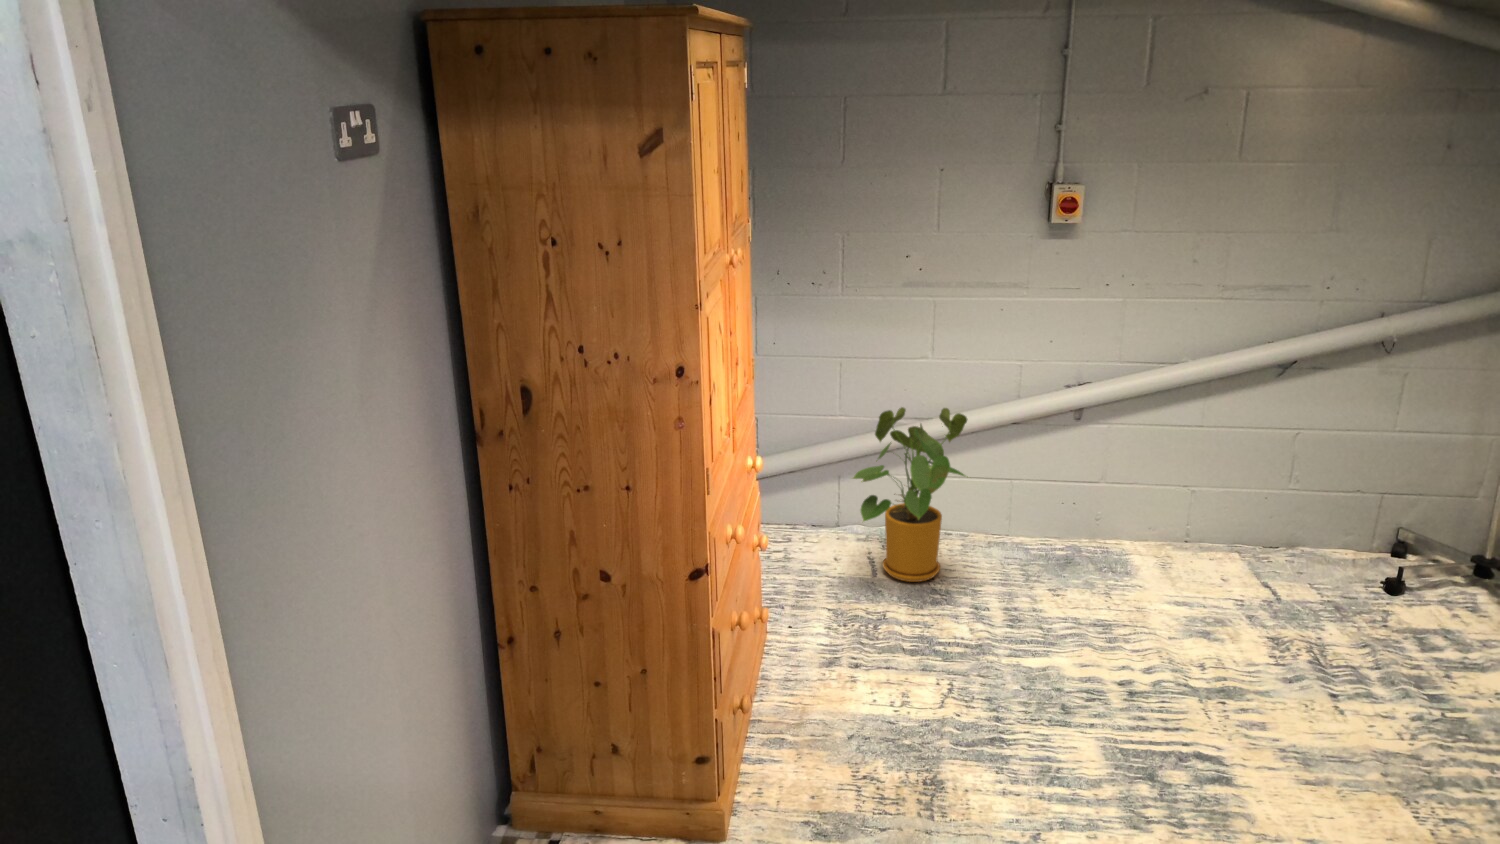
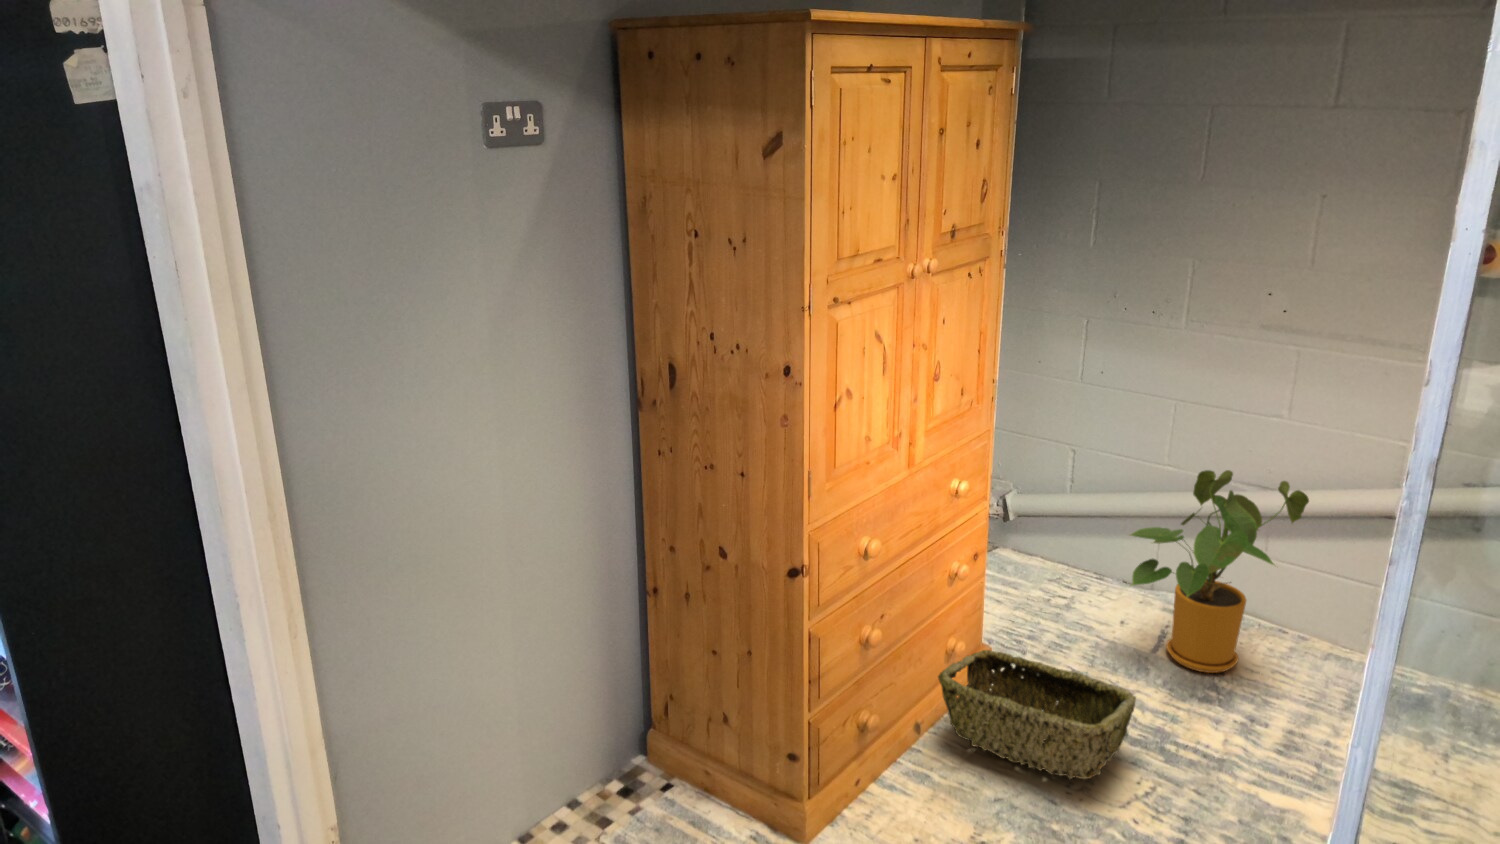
woven basket: none [763,608,930,701] -> present [938,650,1136,779]

